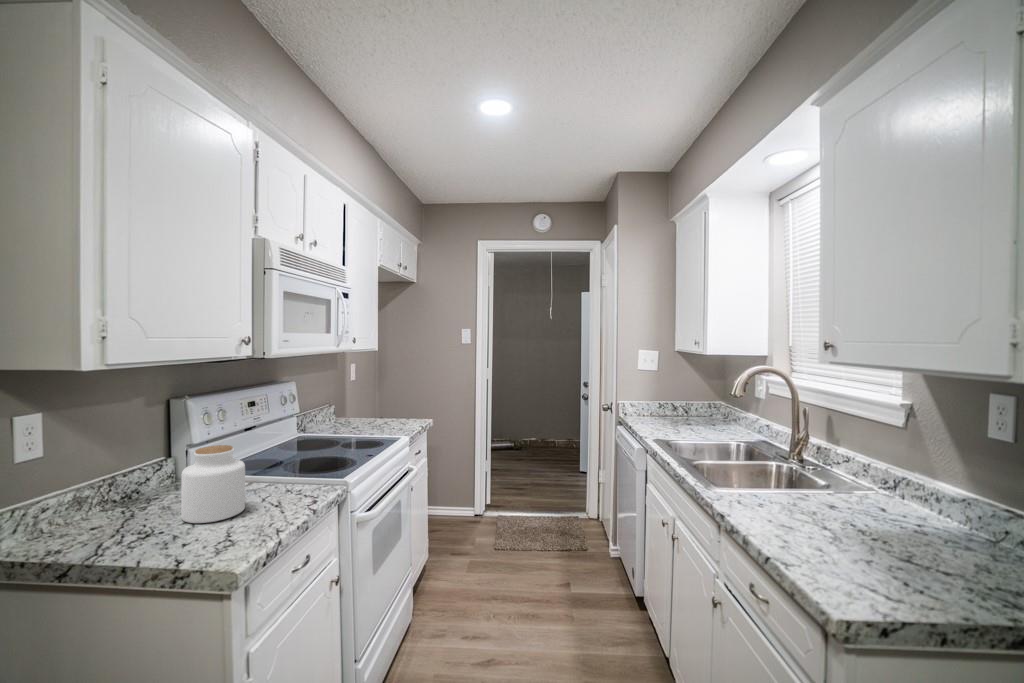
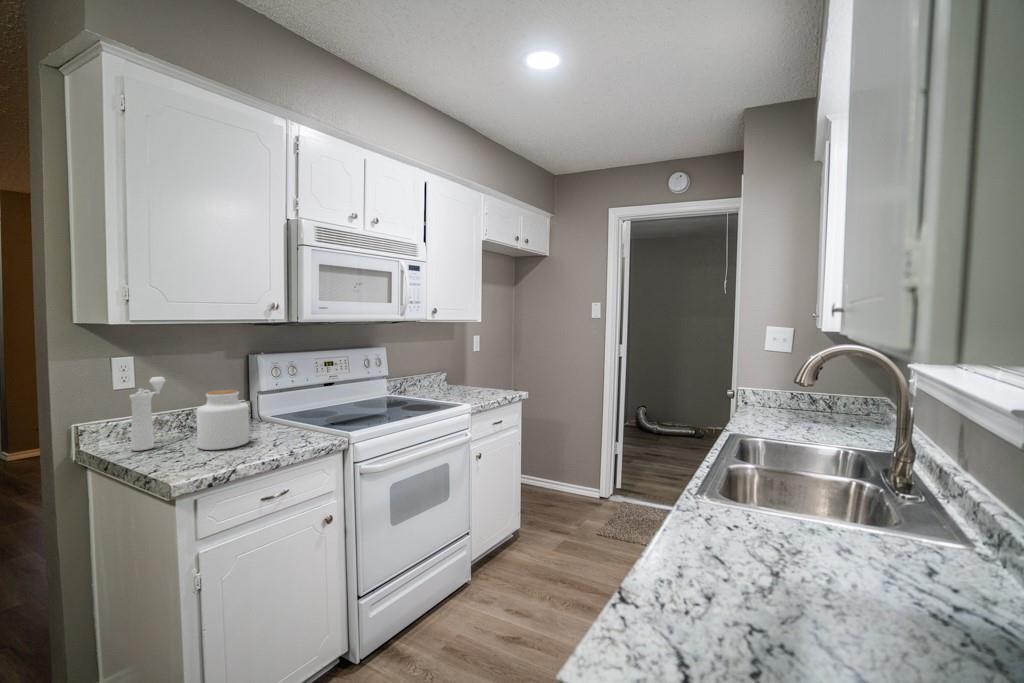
pepper mill: none [85,438,119,543] -> present [130,377,165,451]

